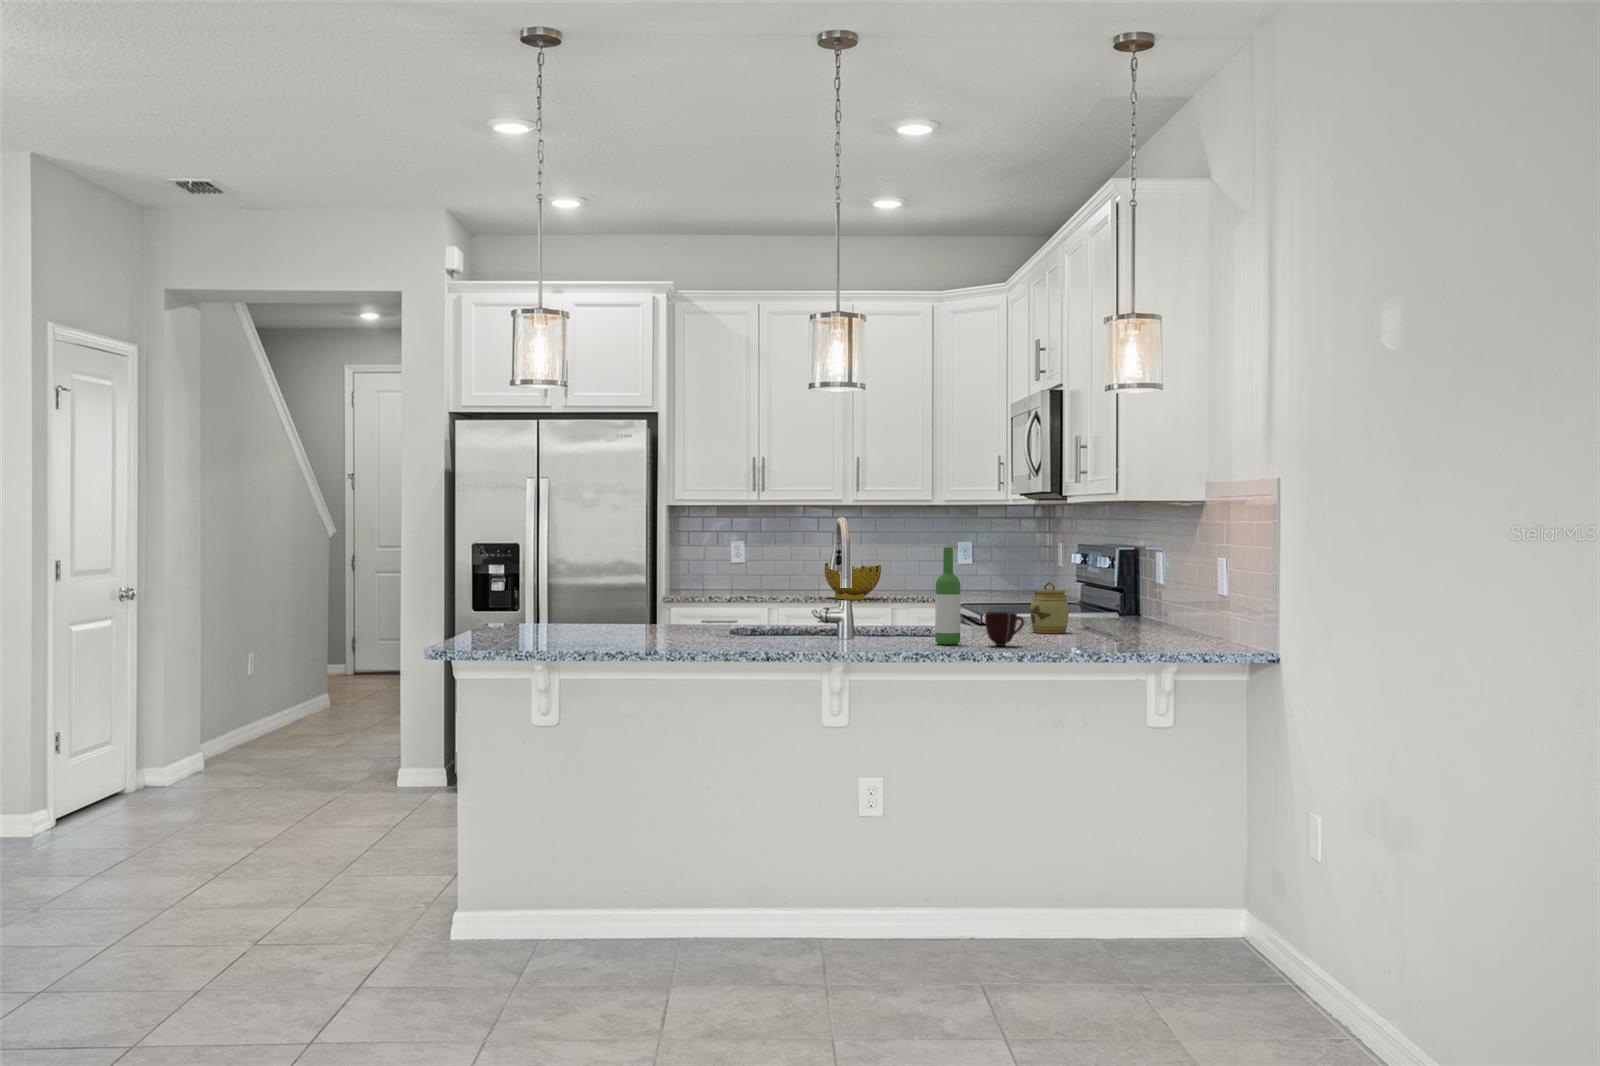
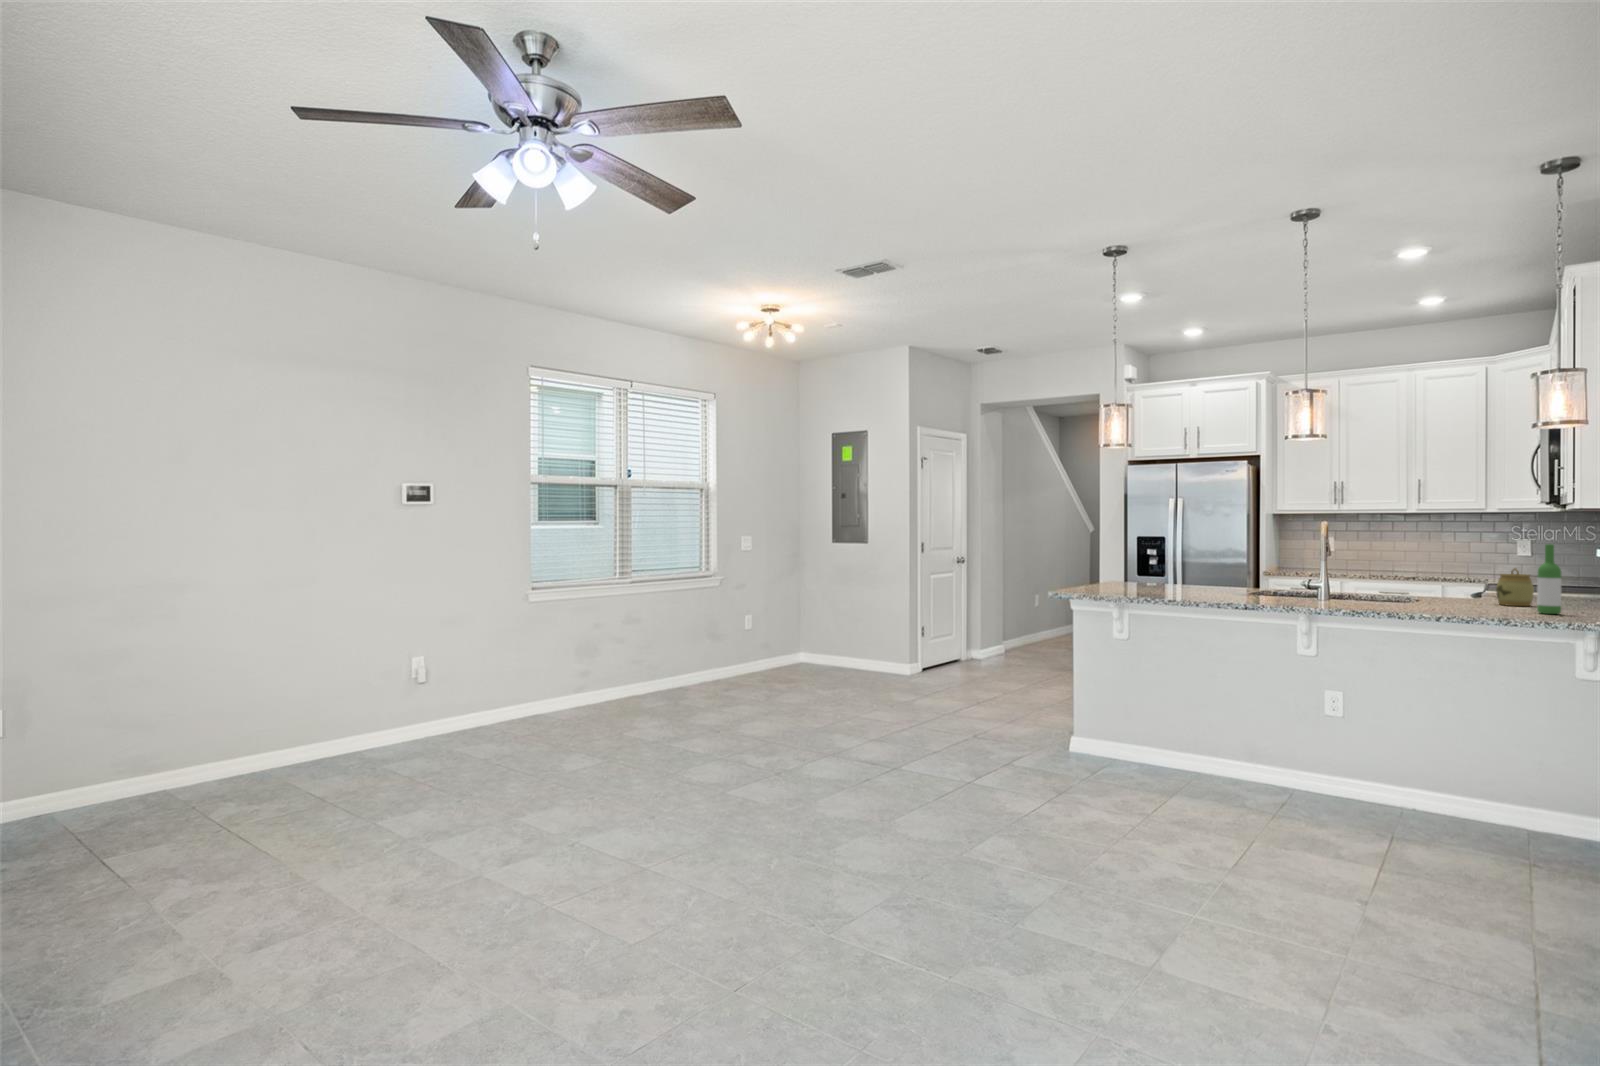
wine bottle: present [935,547,961,645] -> present [1537,544,1561,614]
decorative bowl: present [824,563,881,600] -> none [1402,552,1453,580]
mug: present [985,612,1024,646] -> none [1416,587,1452,610]

